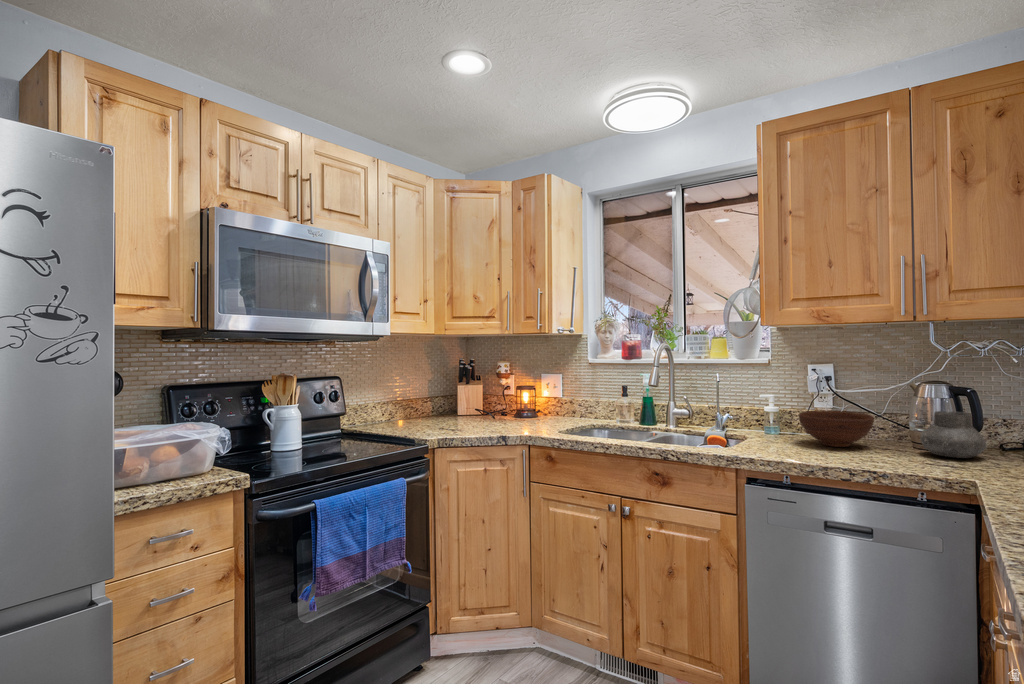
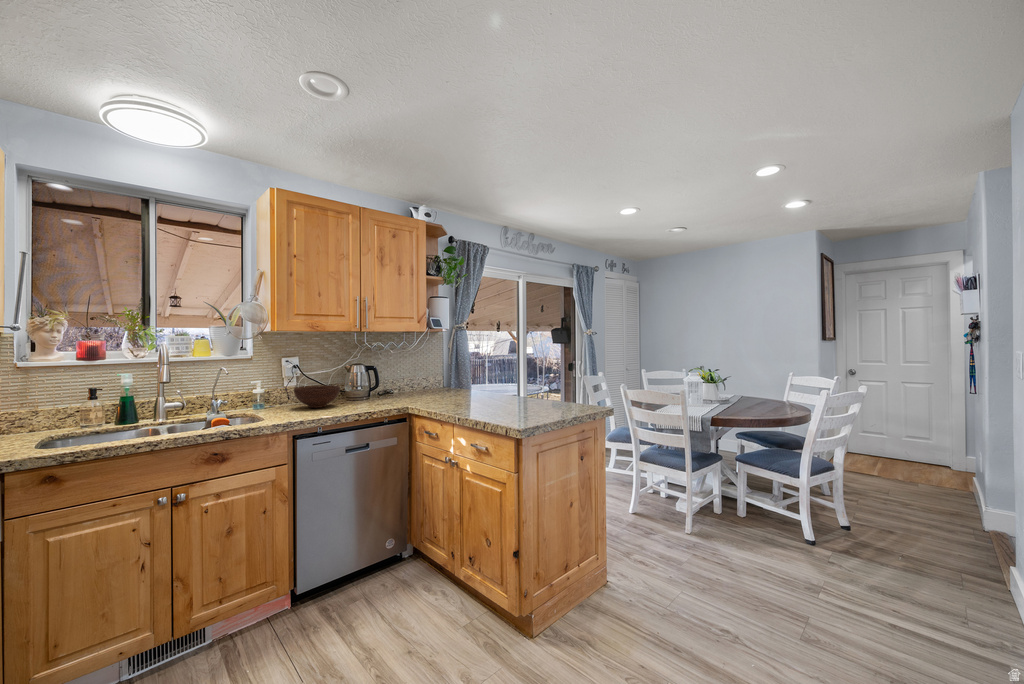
vase: present [920,411,986,458] -> none [362,377,391,402]

